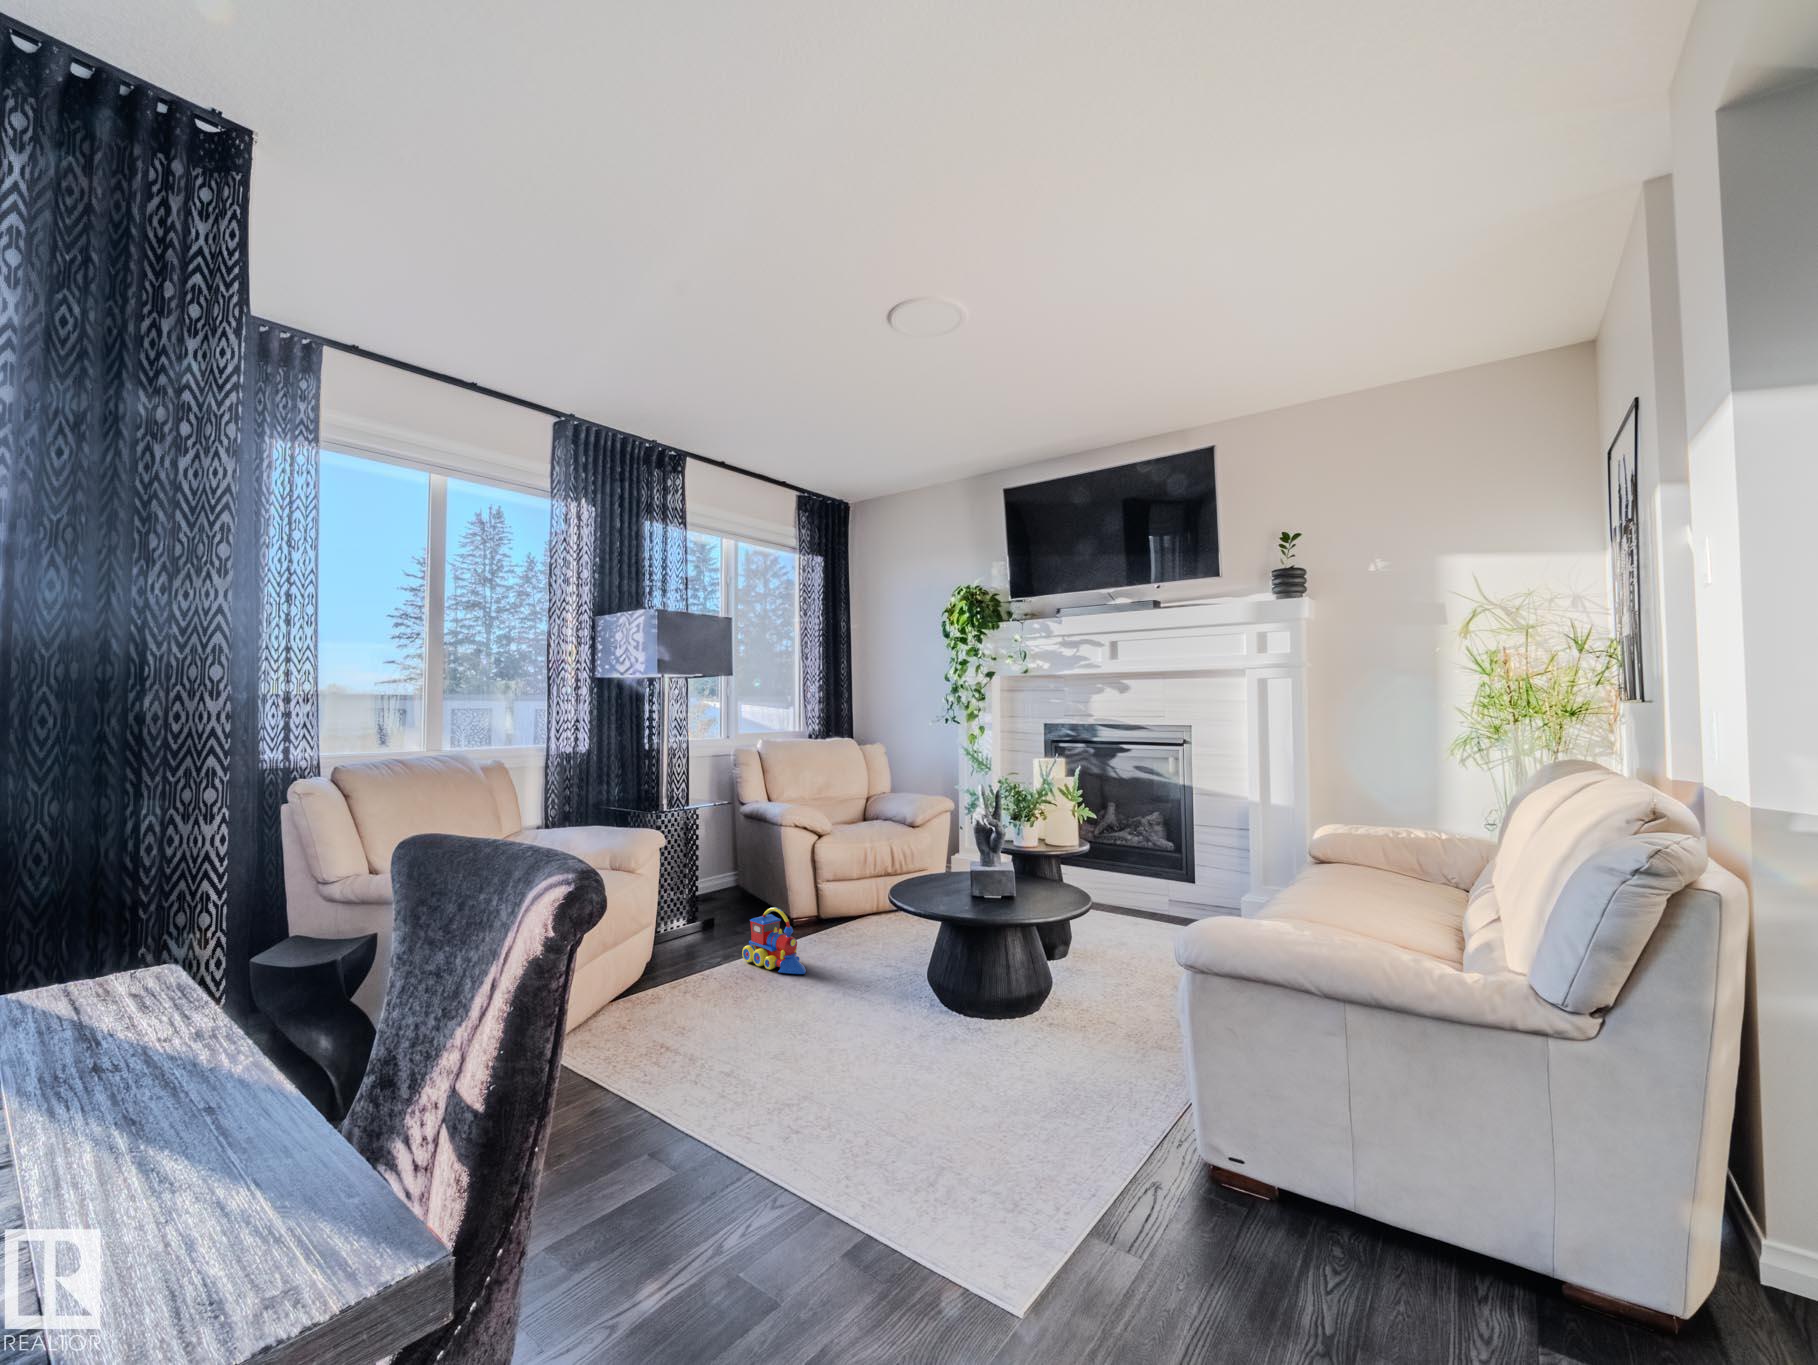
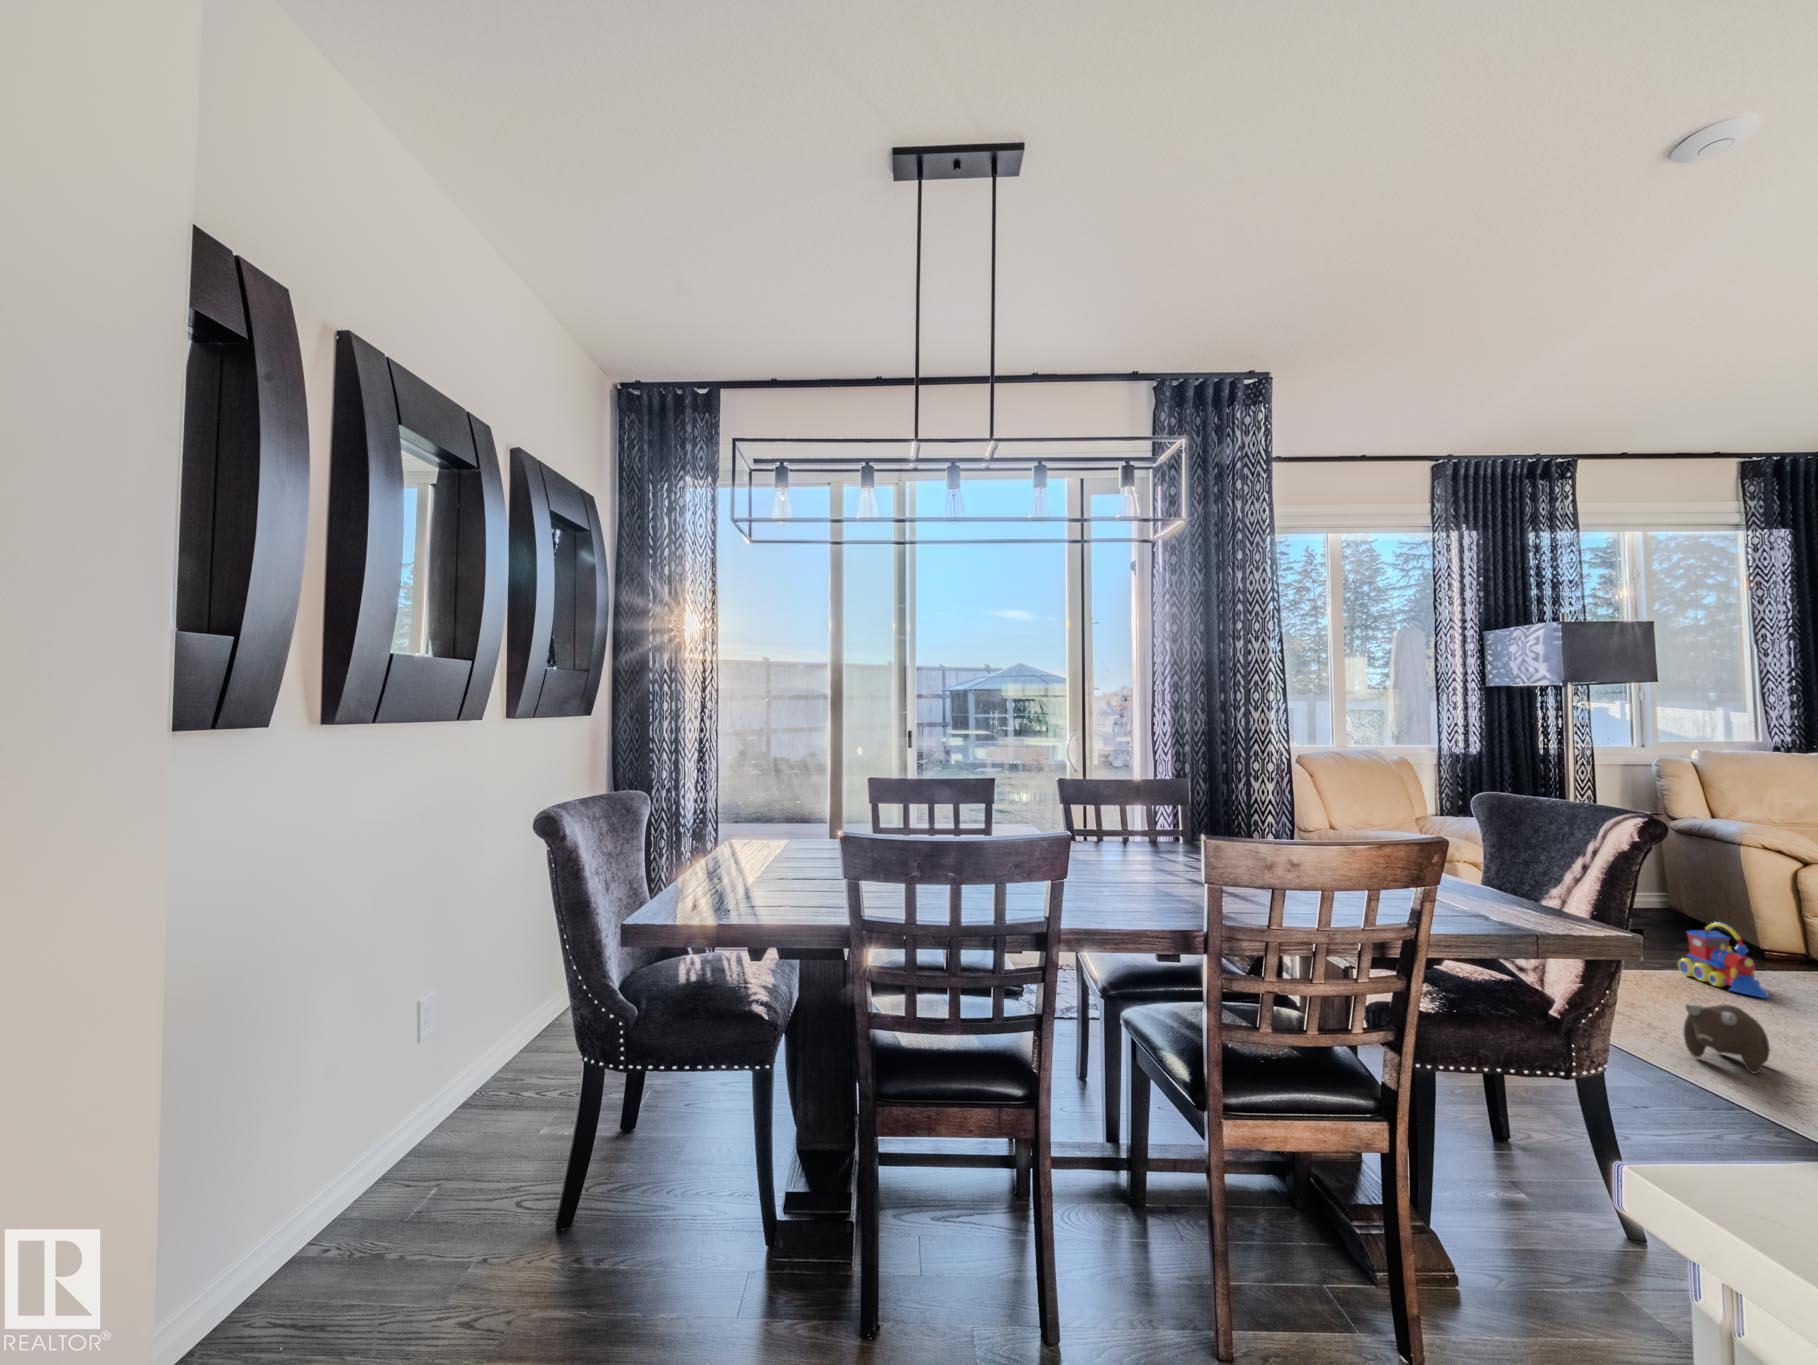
plush toy: none [748,1015,813,1084] -> present [1683,1004,1770,1073]

